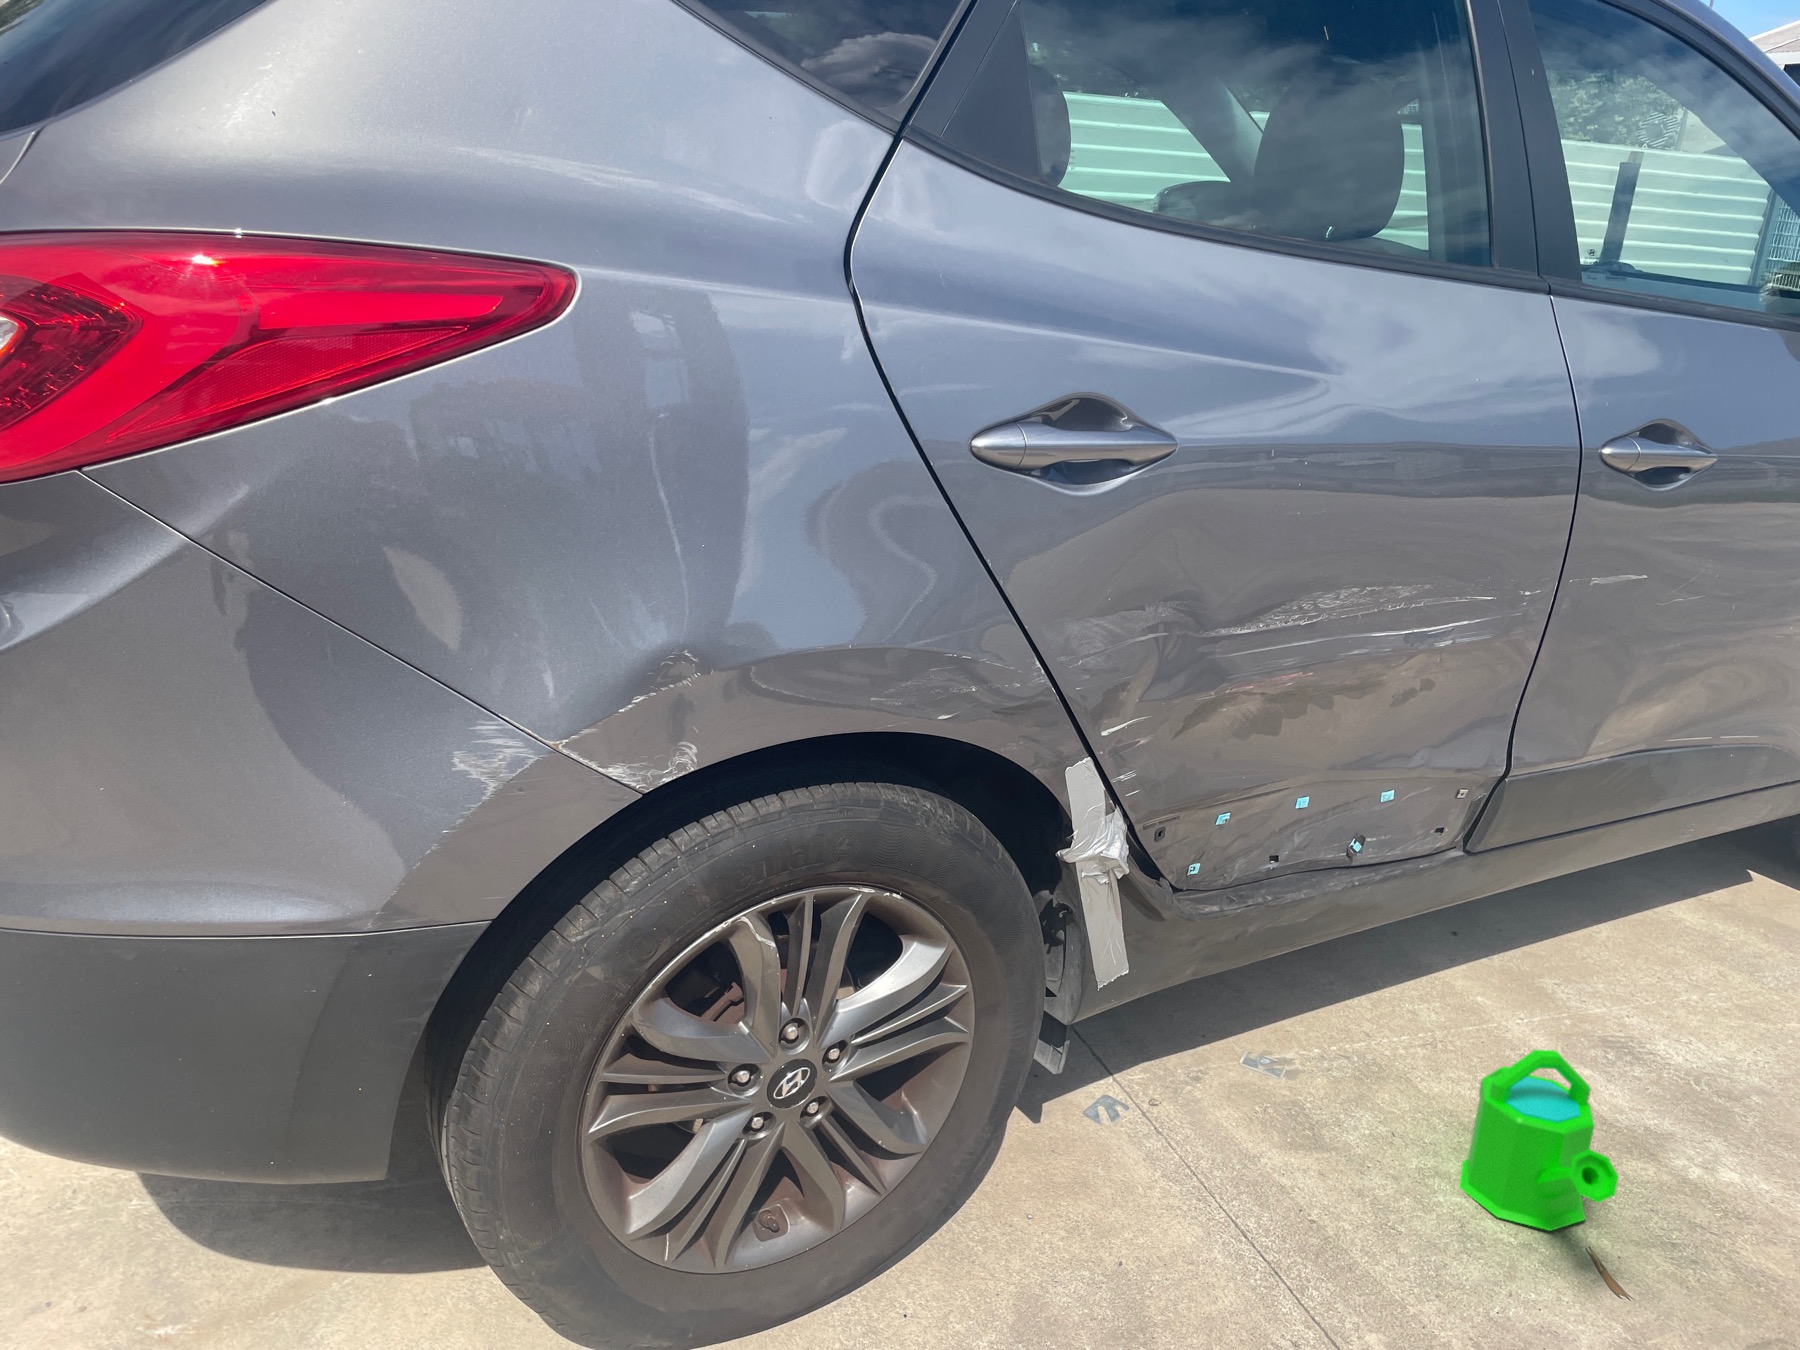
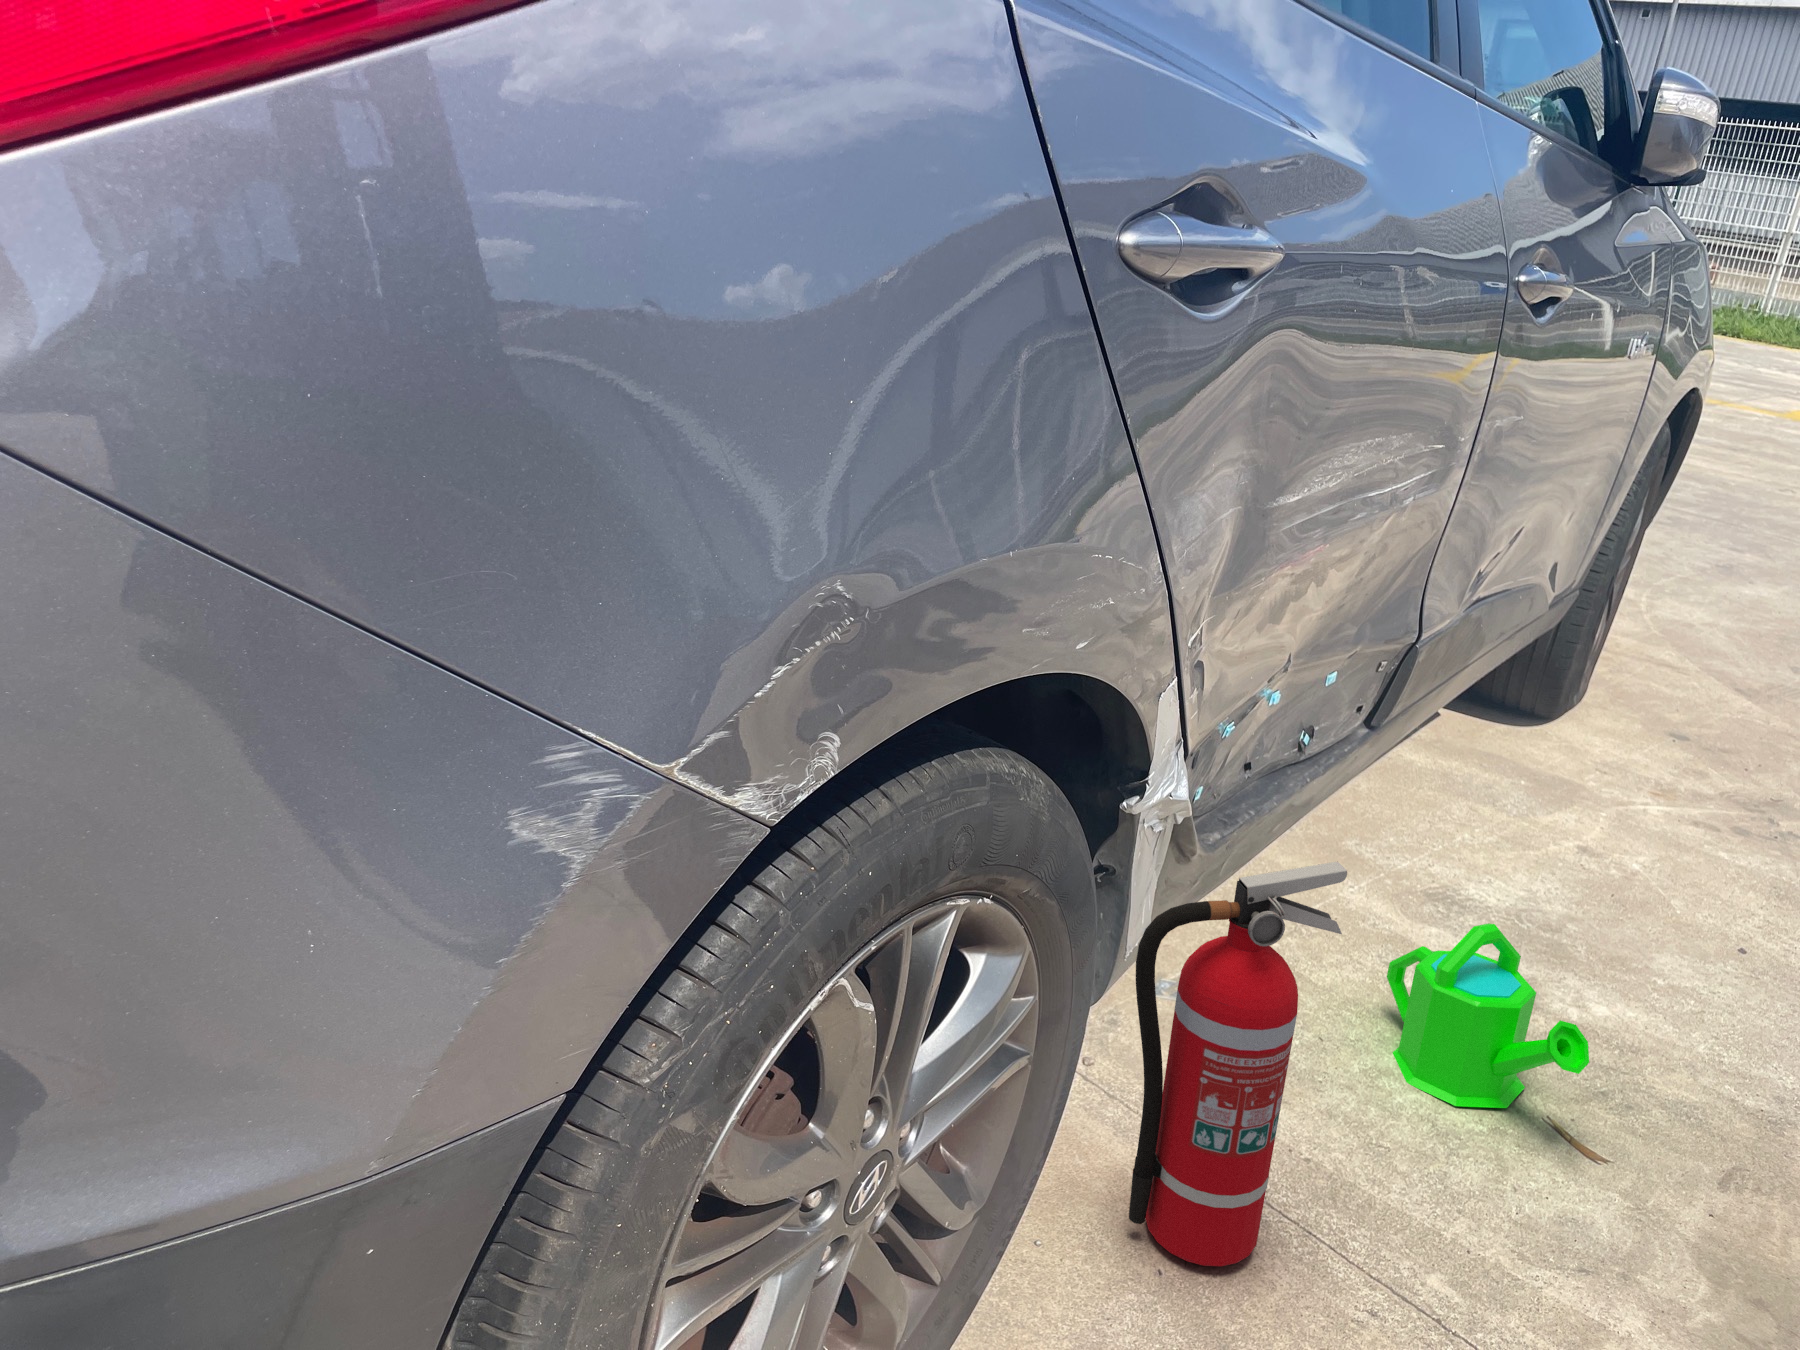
fire extinguisher: none [1108,938,1290,1273] -> present [1129,861,1347,1266]

